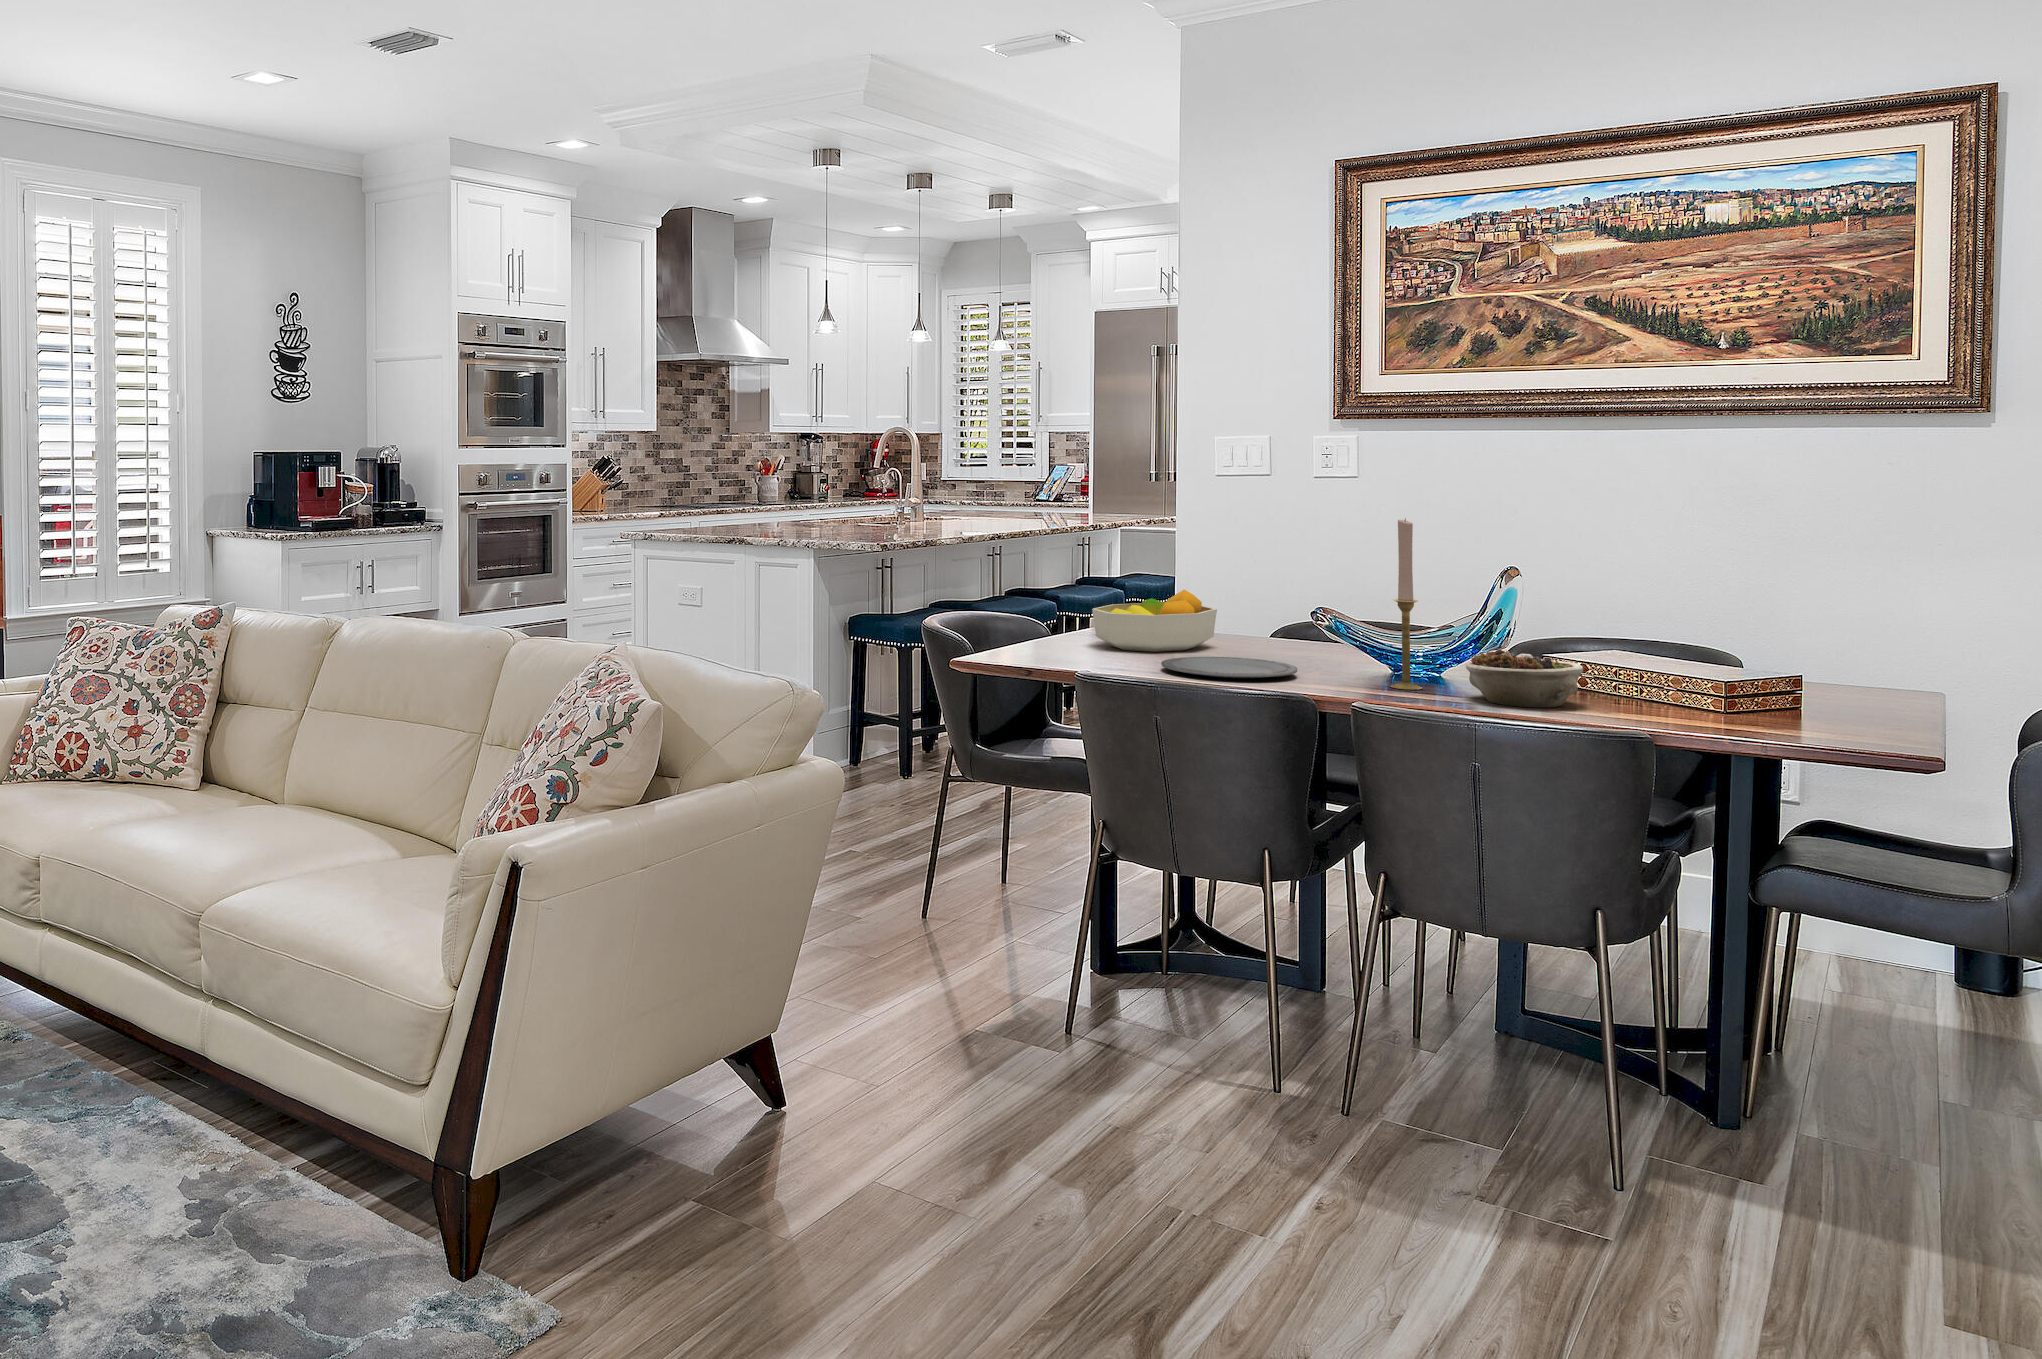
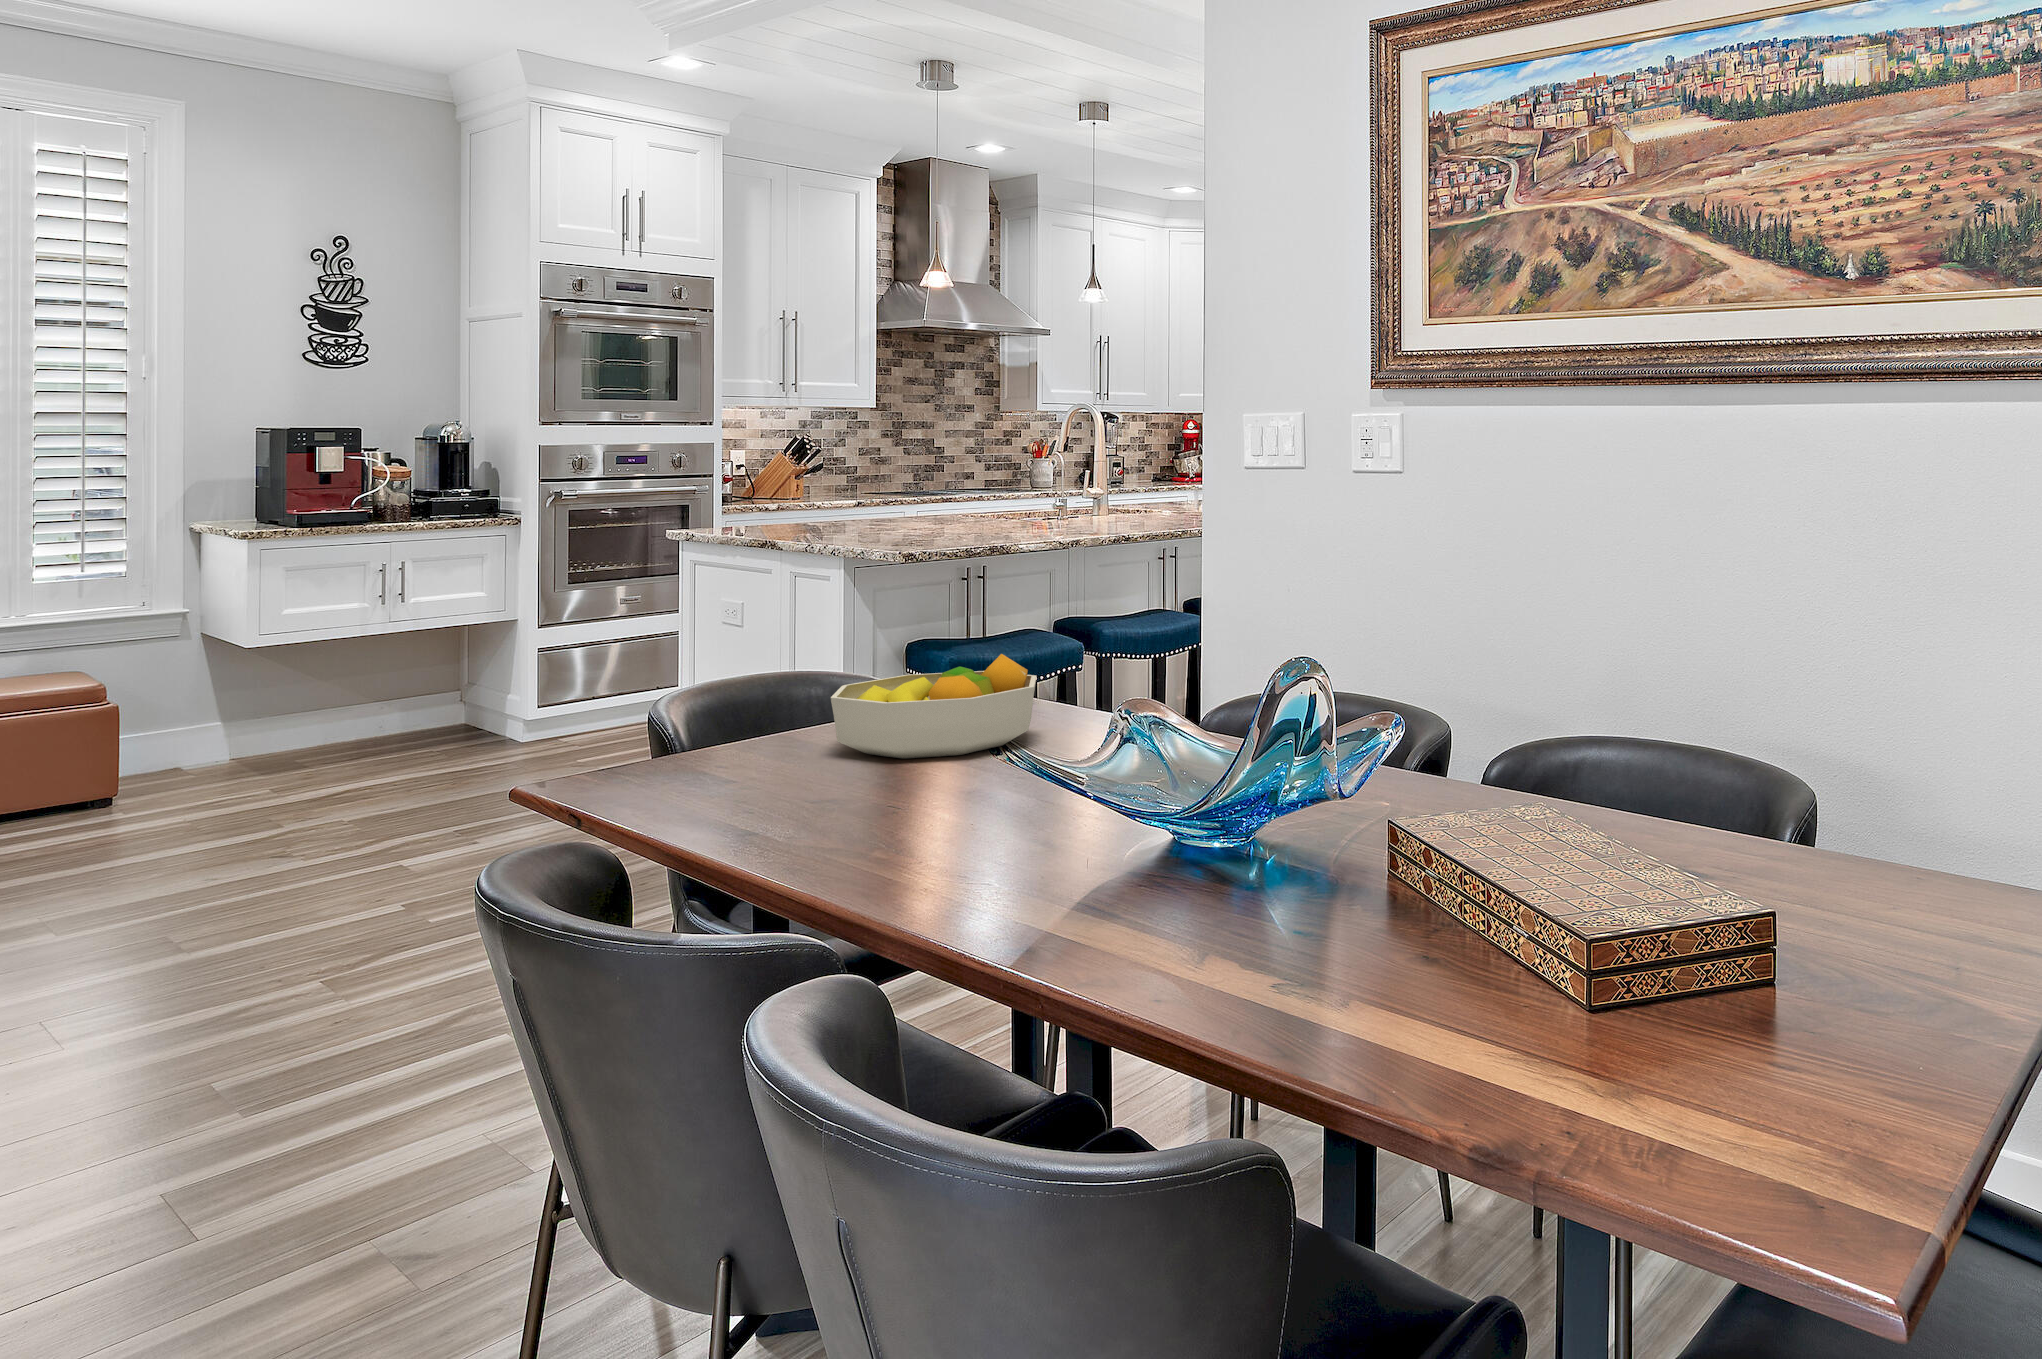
candlestick: present [1390,519,1422,690] -> none [1065,563,1117,875]
succulent planter: present [1466,650,1583,708] -> none [1112,813,1309,941]
plate: present [1161,657,1297,679] -> none [763,782,987,842]

